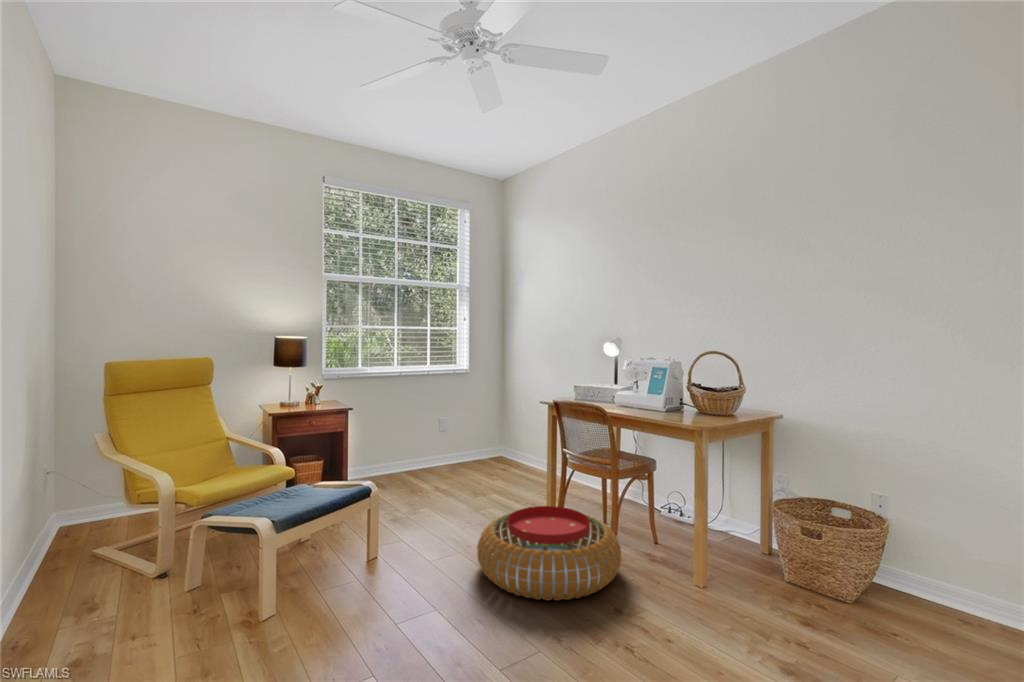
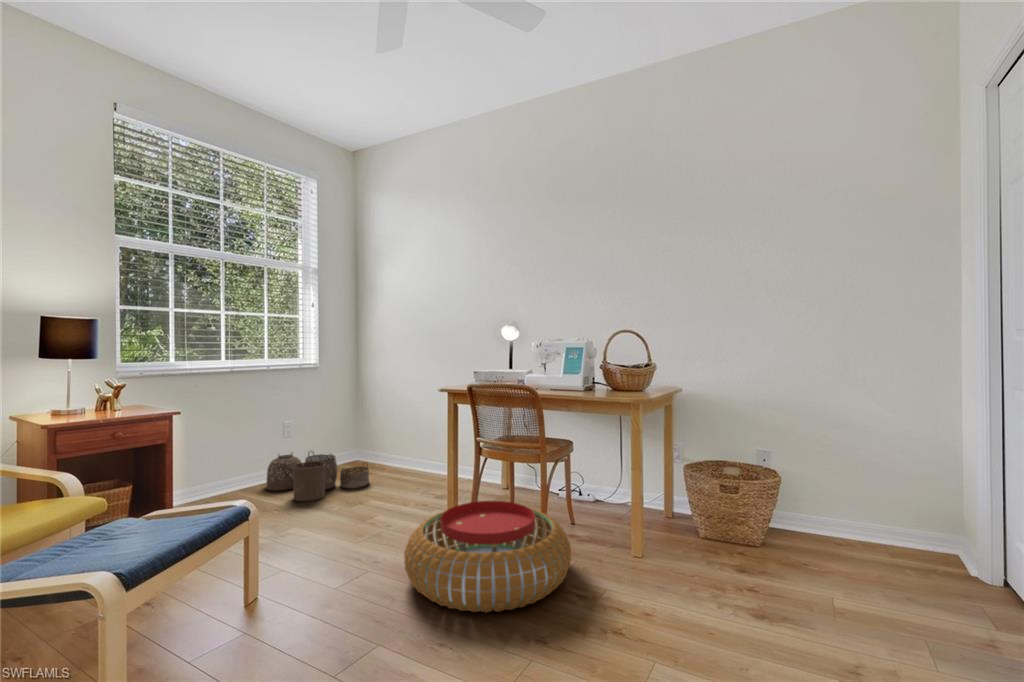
woven basket: none [424,444,502,486] -> present [266,451,369,501]

